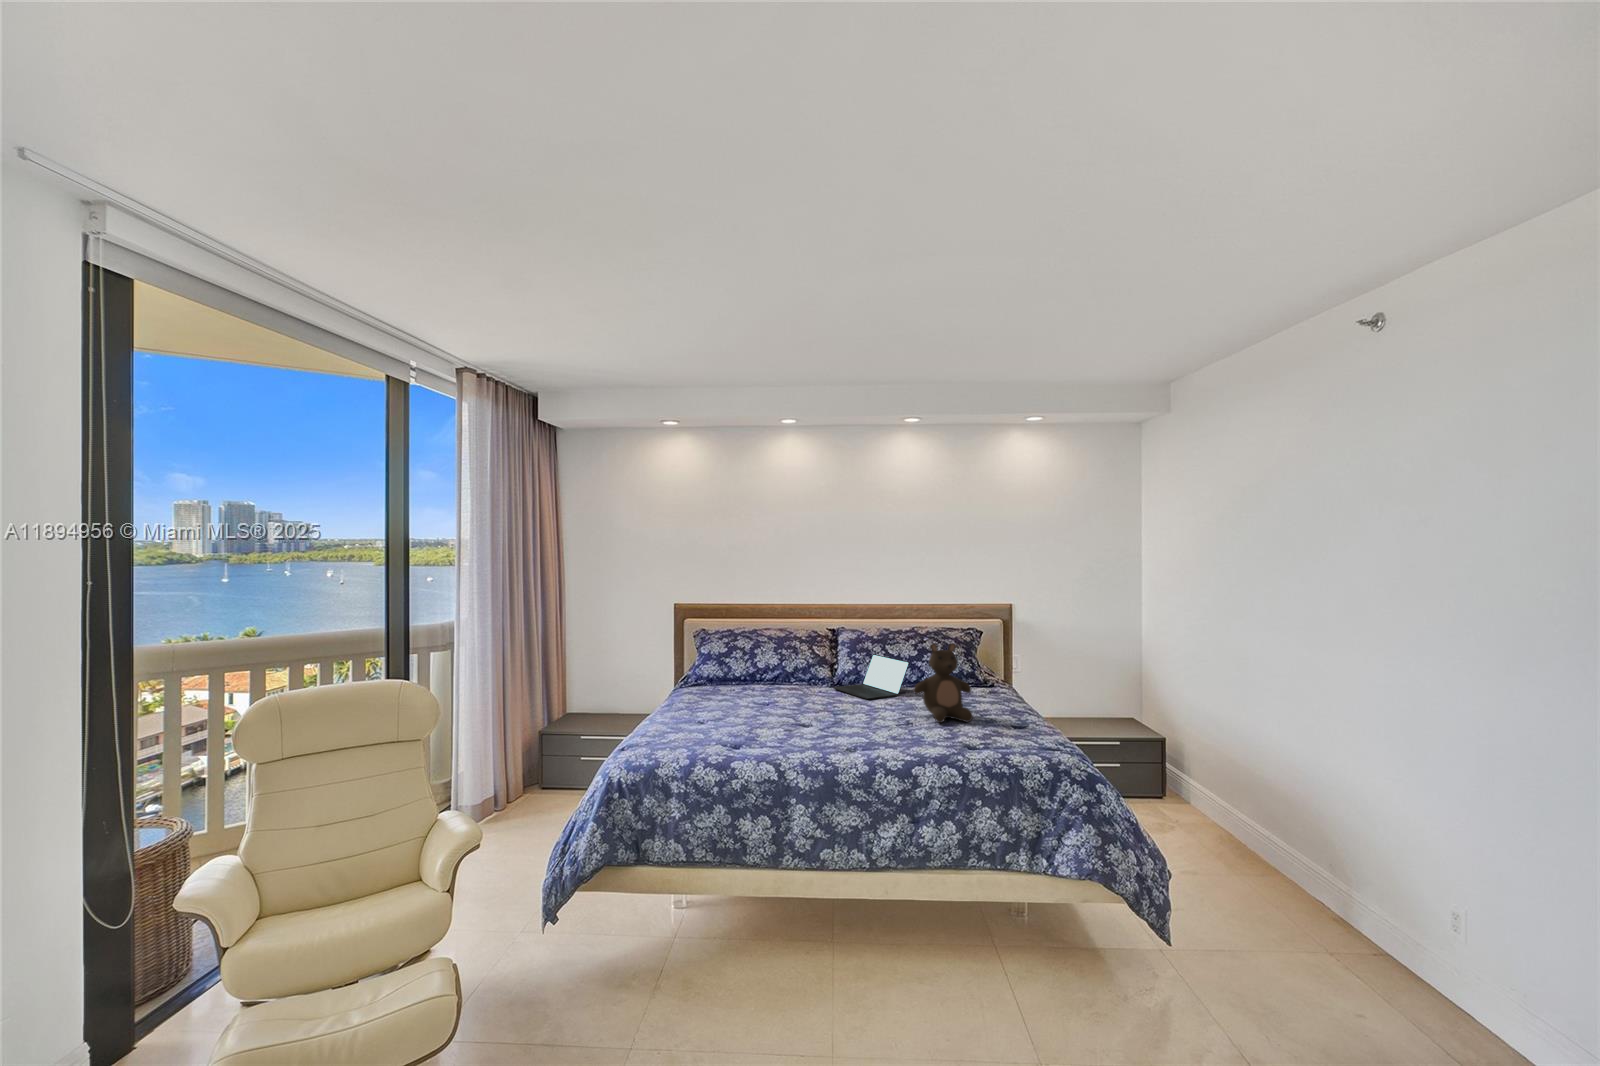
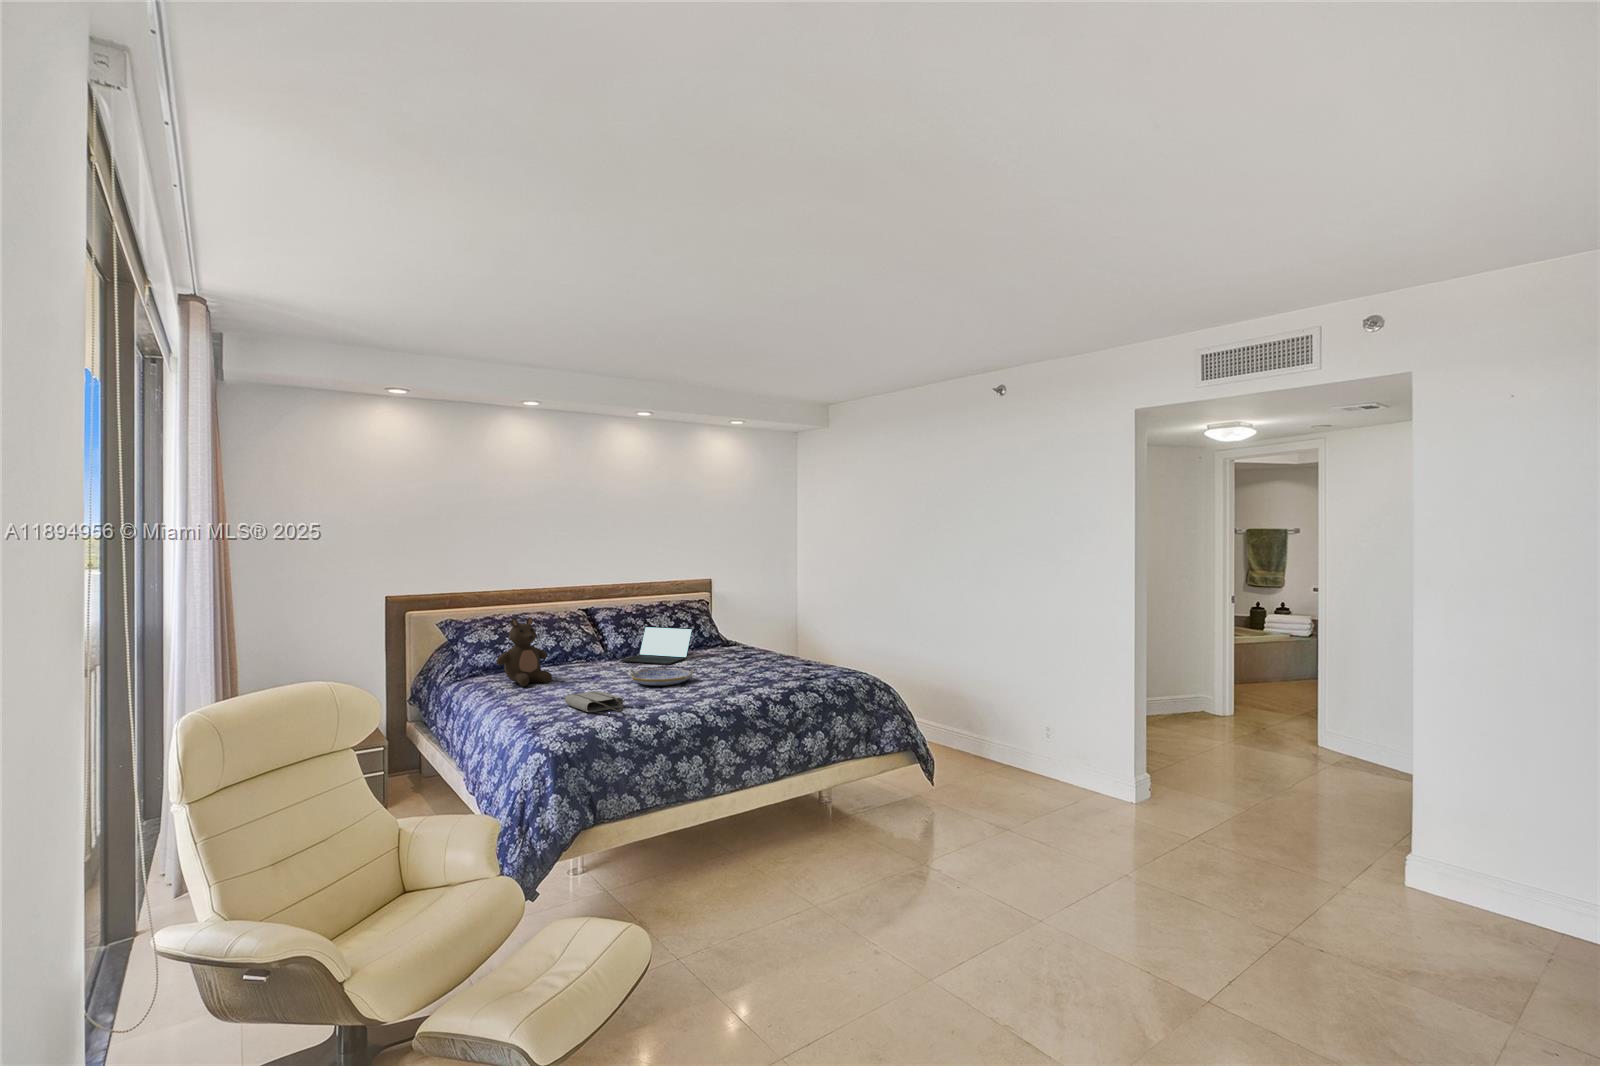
stuffed bear: present [914,643,973,723] -> present [497,617,552,686]
serving tray: none [784,699,853,724] -> present [629,669,694,686]
tote bag: none [679,717,727,746] -> present [565,691,624,714]

